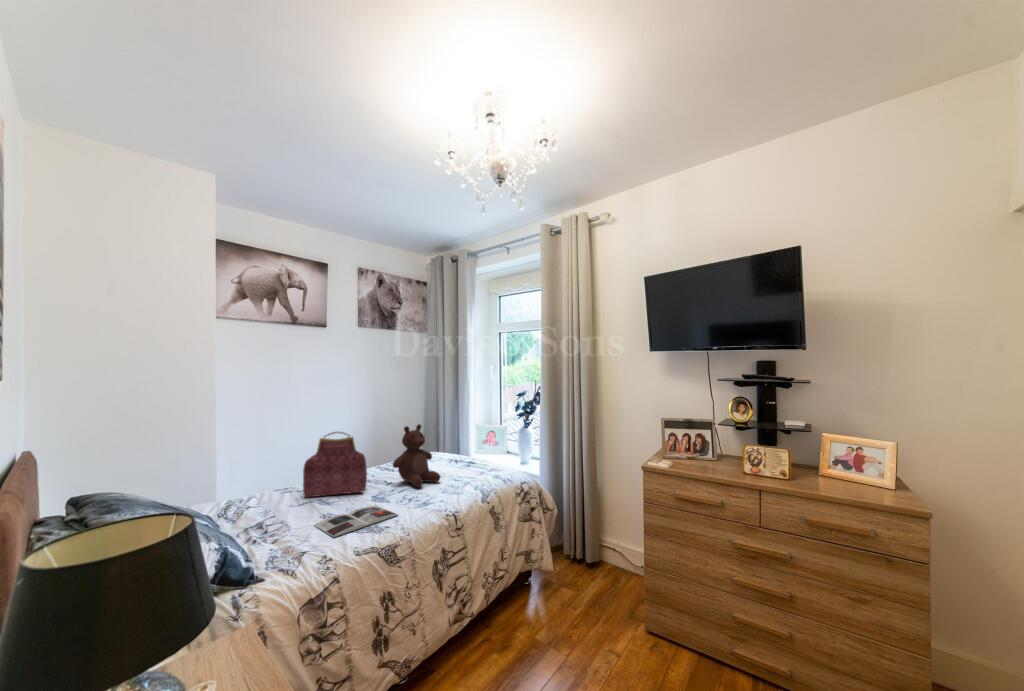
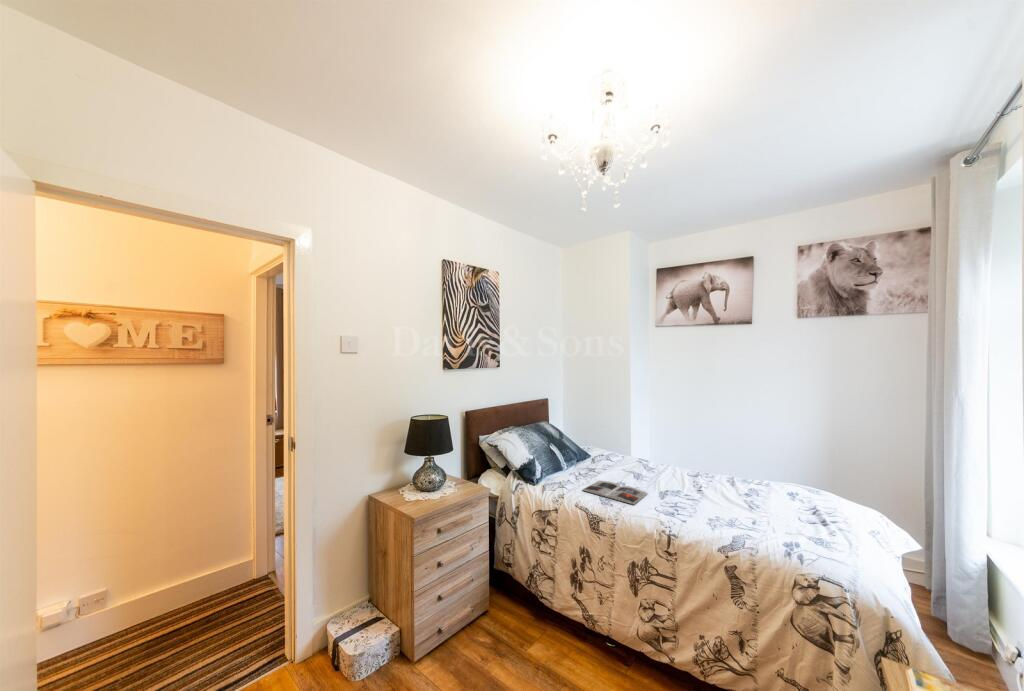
teddy bear: present [393,424,440,487] -> none [701,434,763,510]
handbag: present [303,432,367,498] -> none [642,422,685,483]

